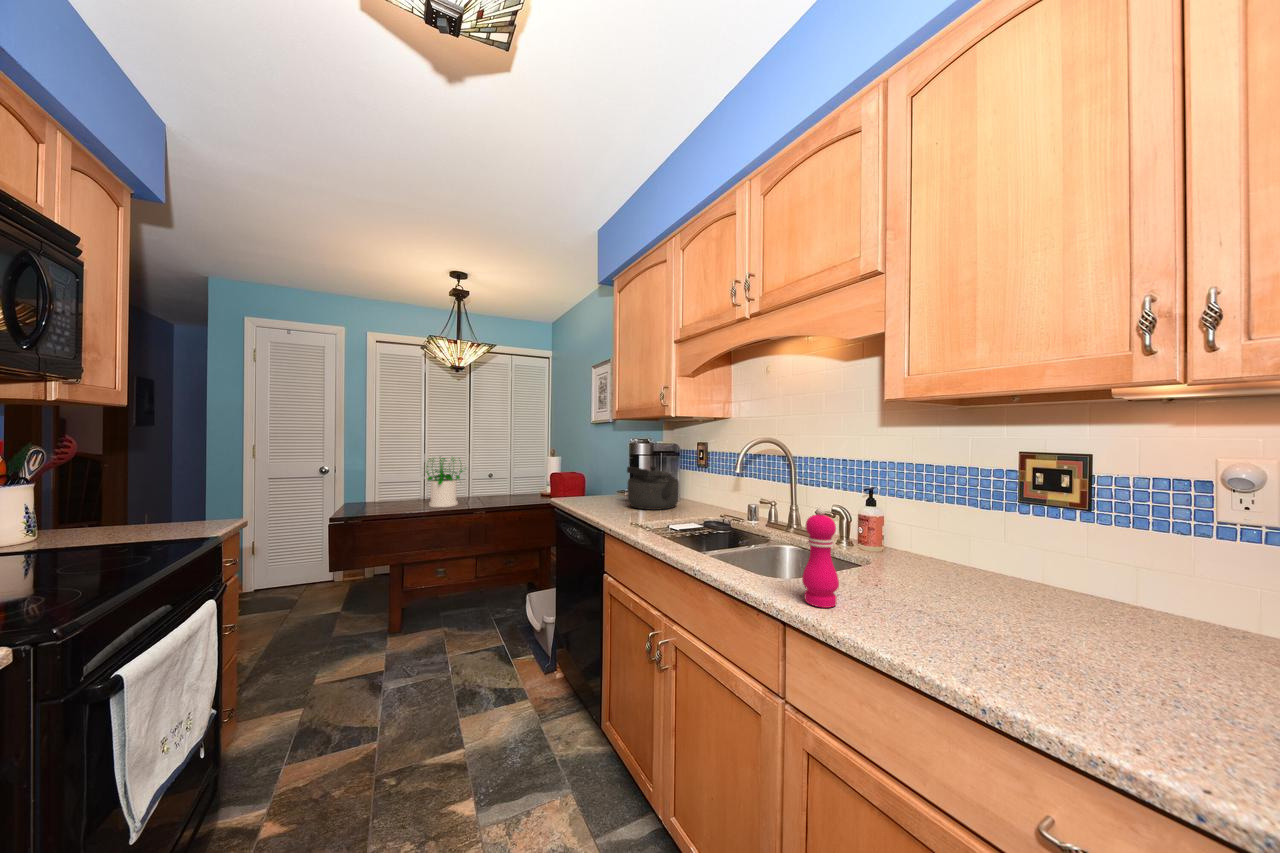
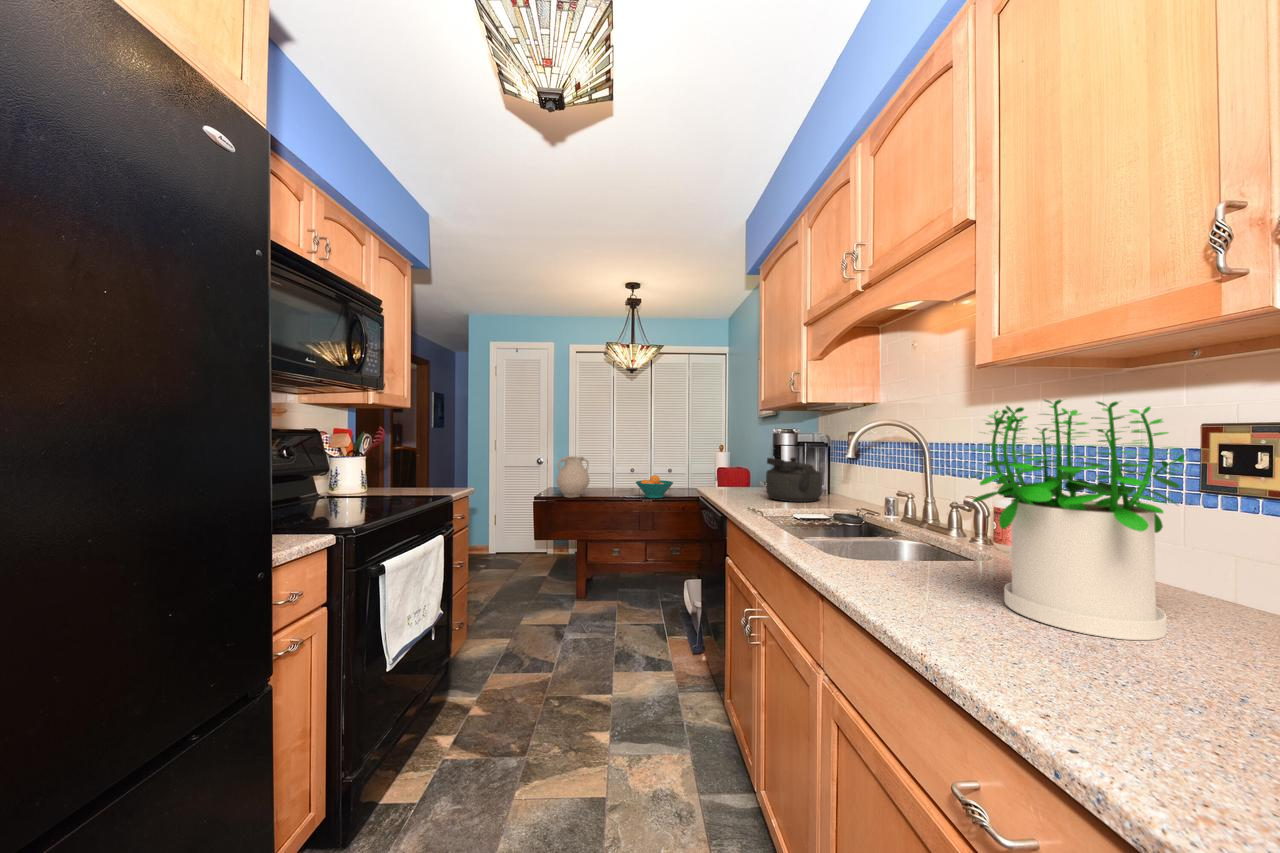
potted plant: present [426,458,463,507] -> present [971,399,1185,640]
vase: none [367,466,412,515] -> present [557,456,590,497]
fruit bowl: none [469,484,512,509] -> present [636,475,673,498]
pepper mill: present [802,507,839,608] -> none [859,481,898,583]

